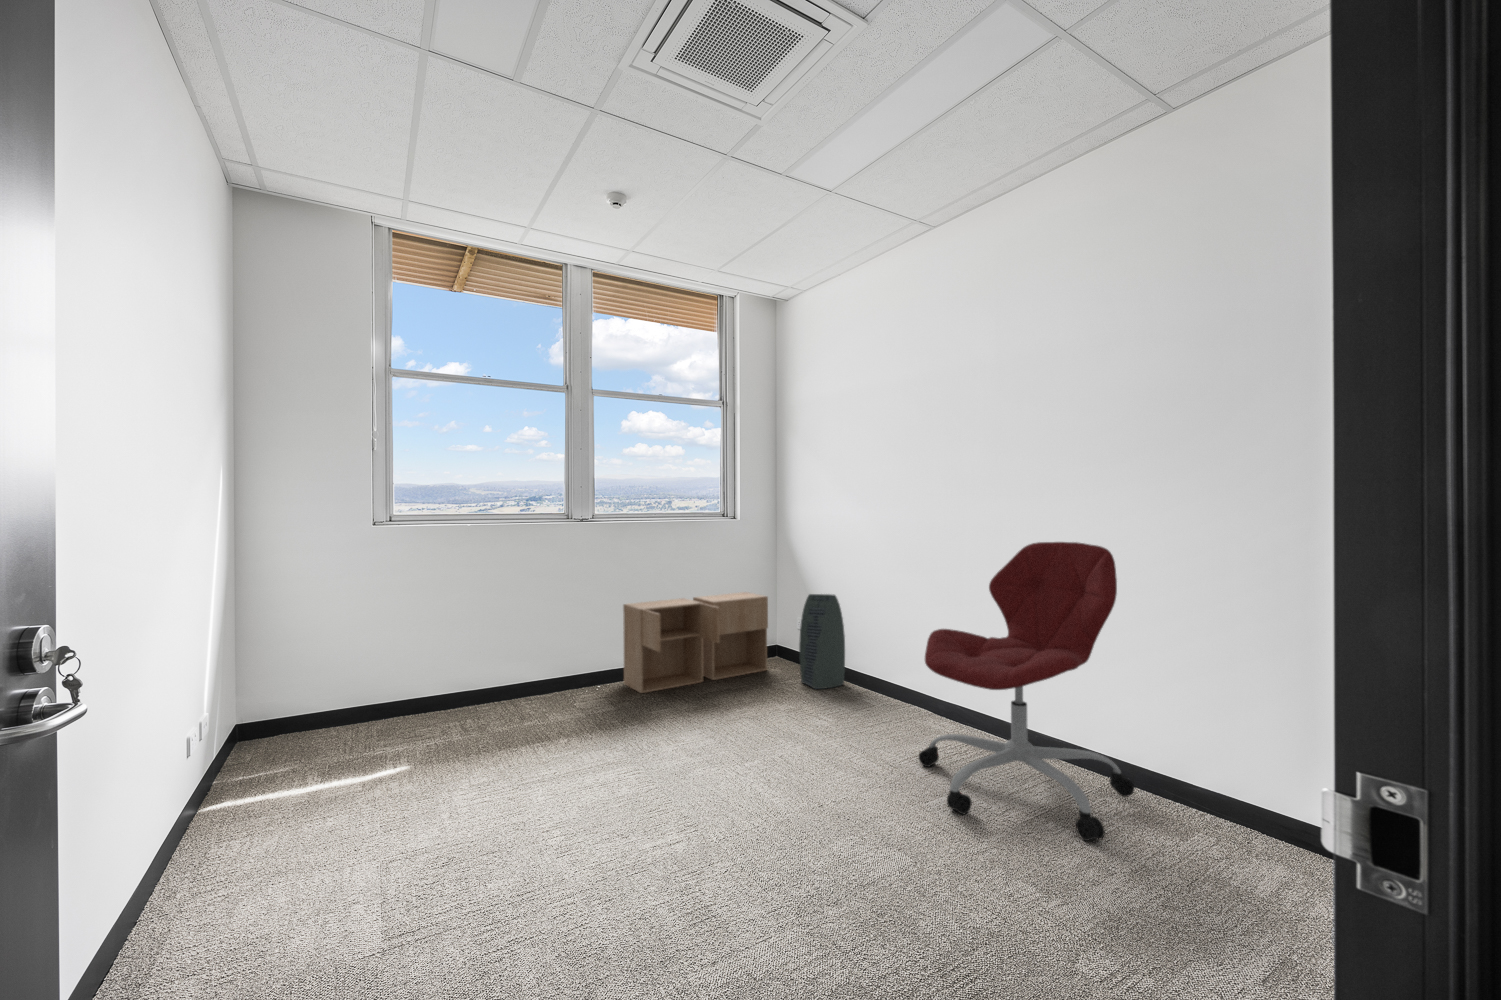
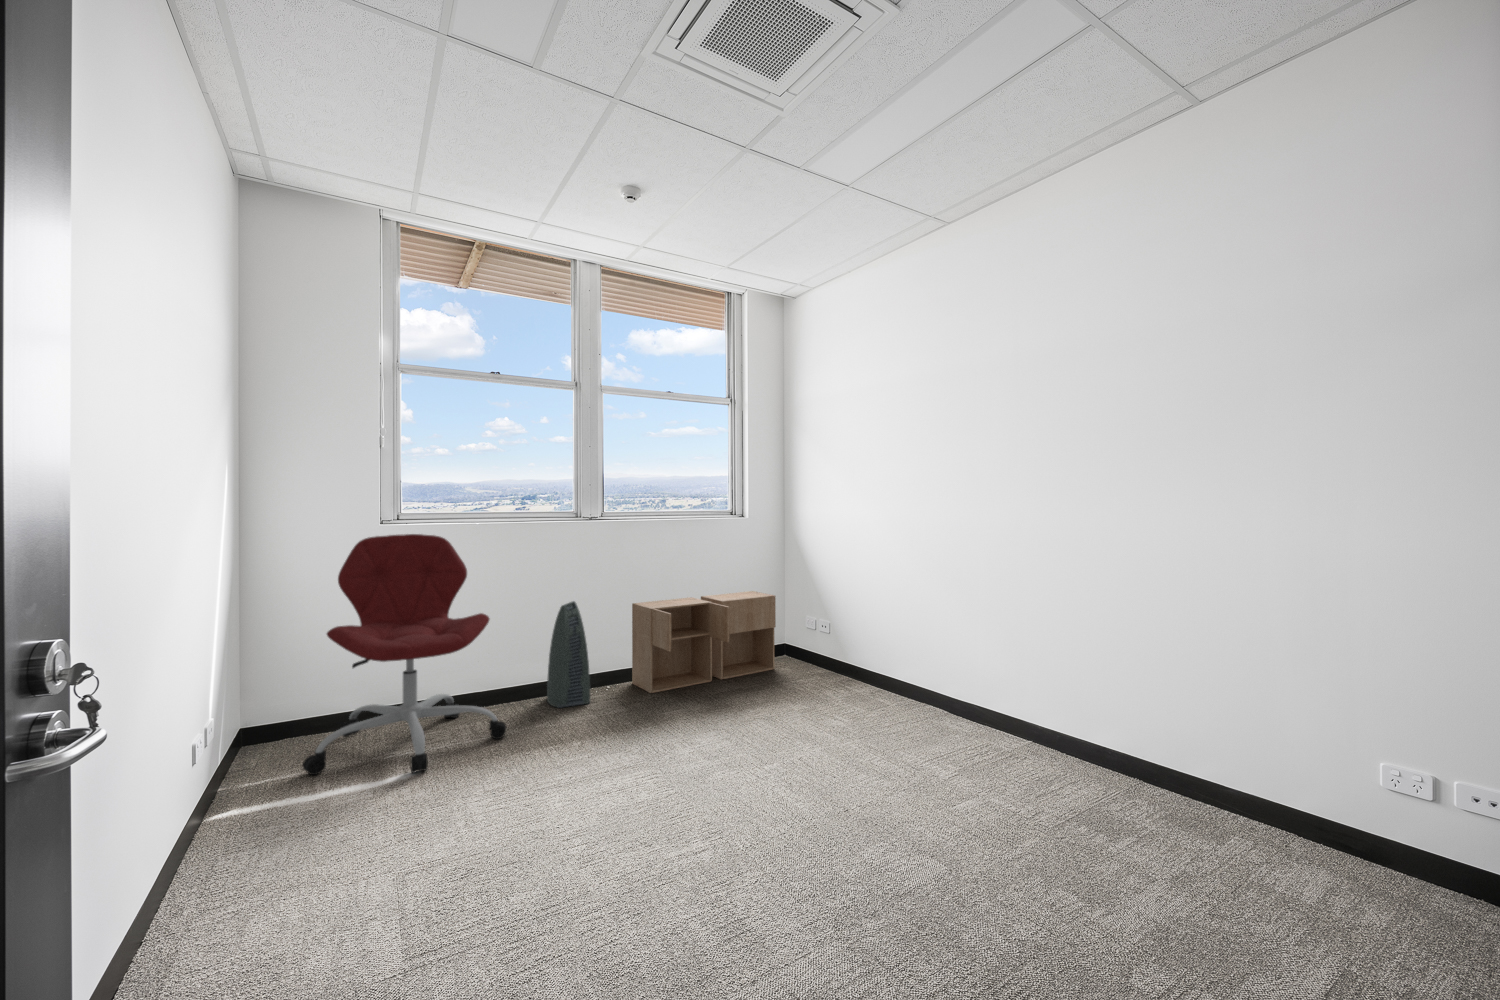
office chair: present [919,542,1134,841] -> present [303,534,507,775]
air purifier: present [799,594,845,689] -> present [547,601,590,708]

